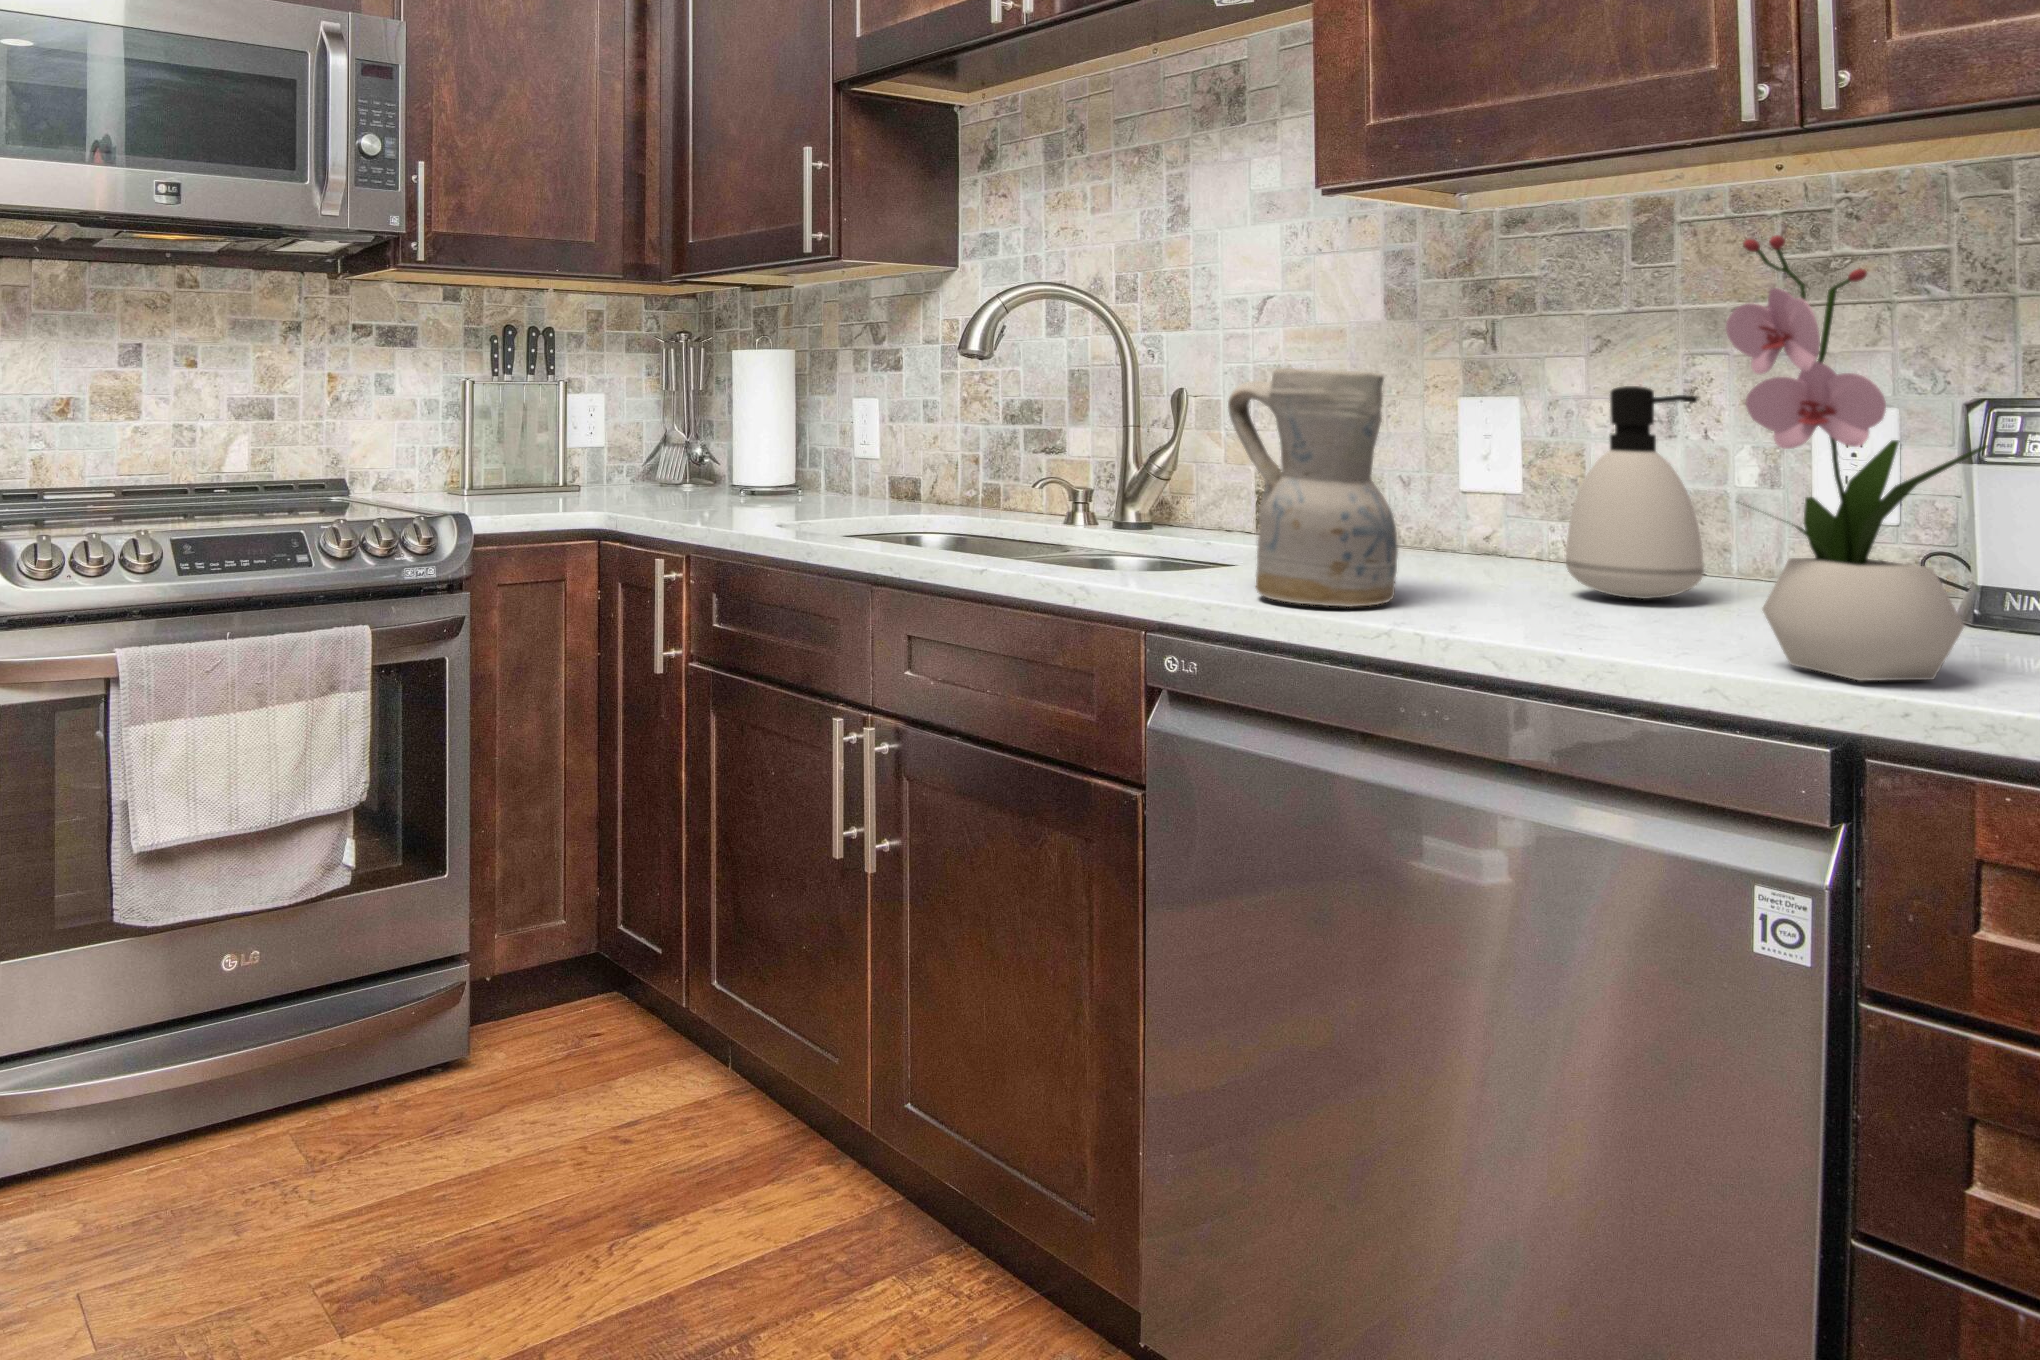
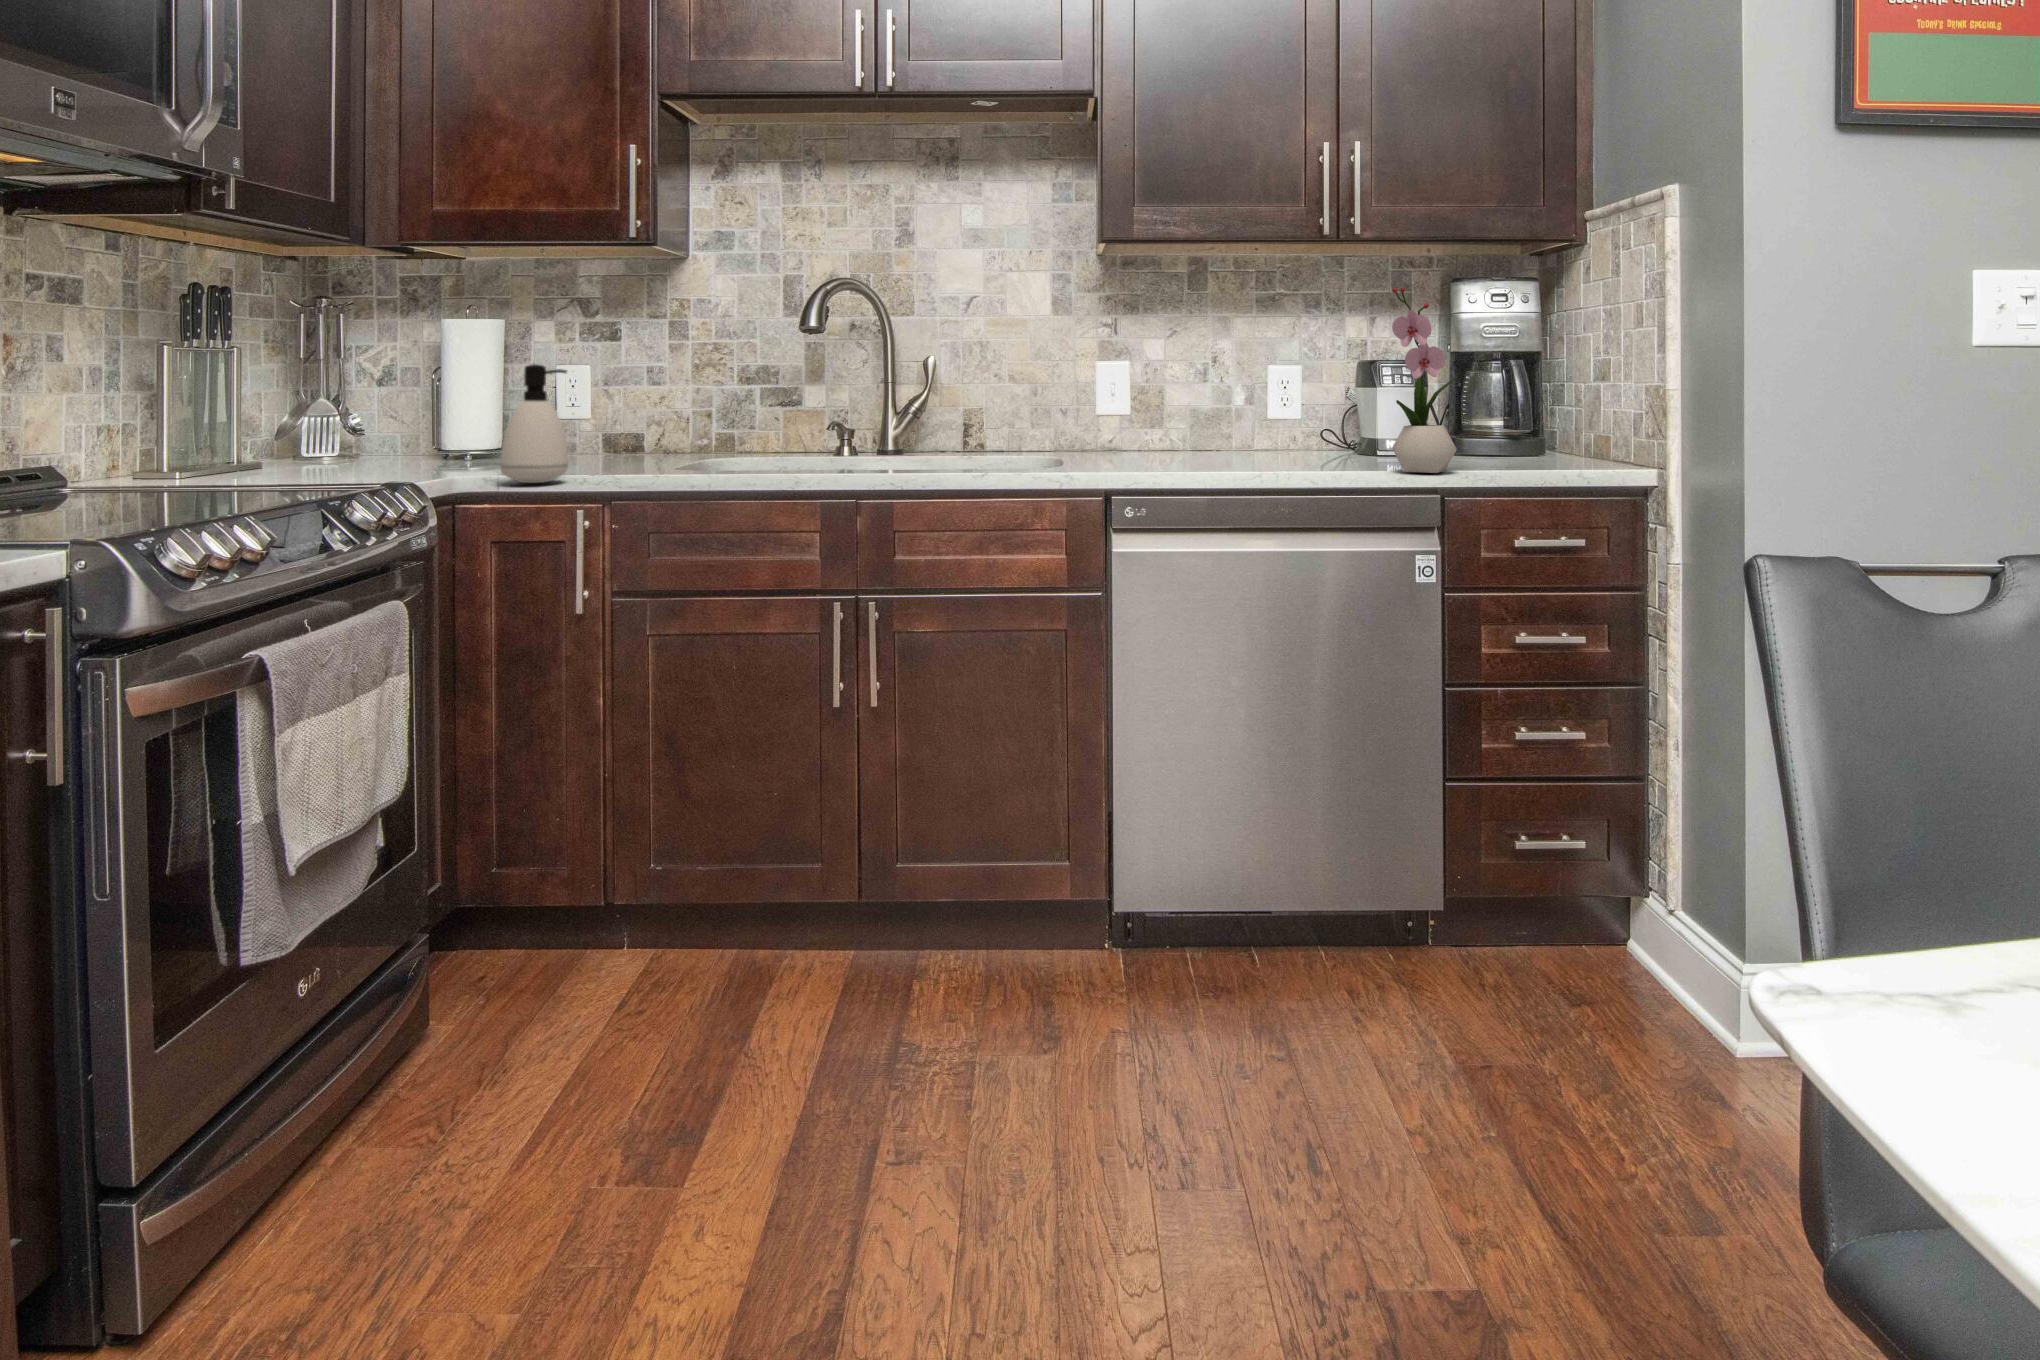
ceramic pitcher: present [1228,368,1398,607] -> none [1126,342,1215,474]
soap dispenser: present [1566,386,1704,599] -> present [501,364,568,483]

